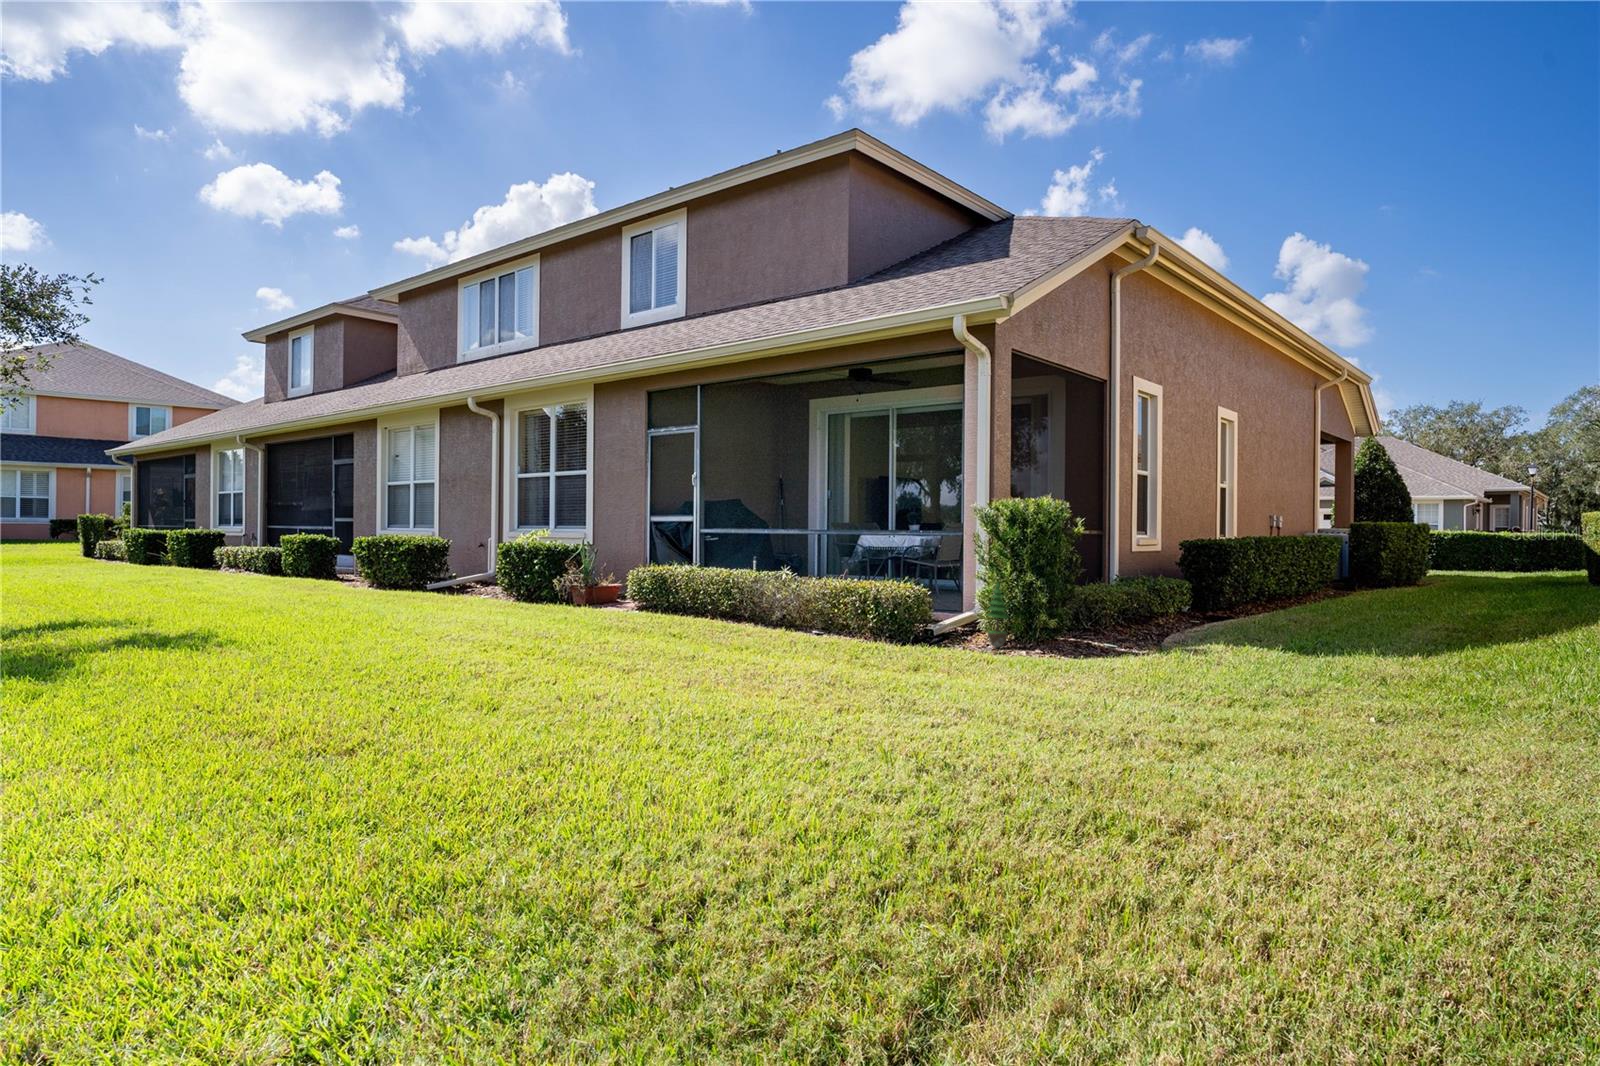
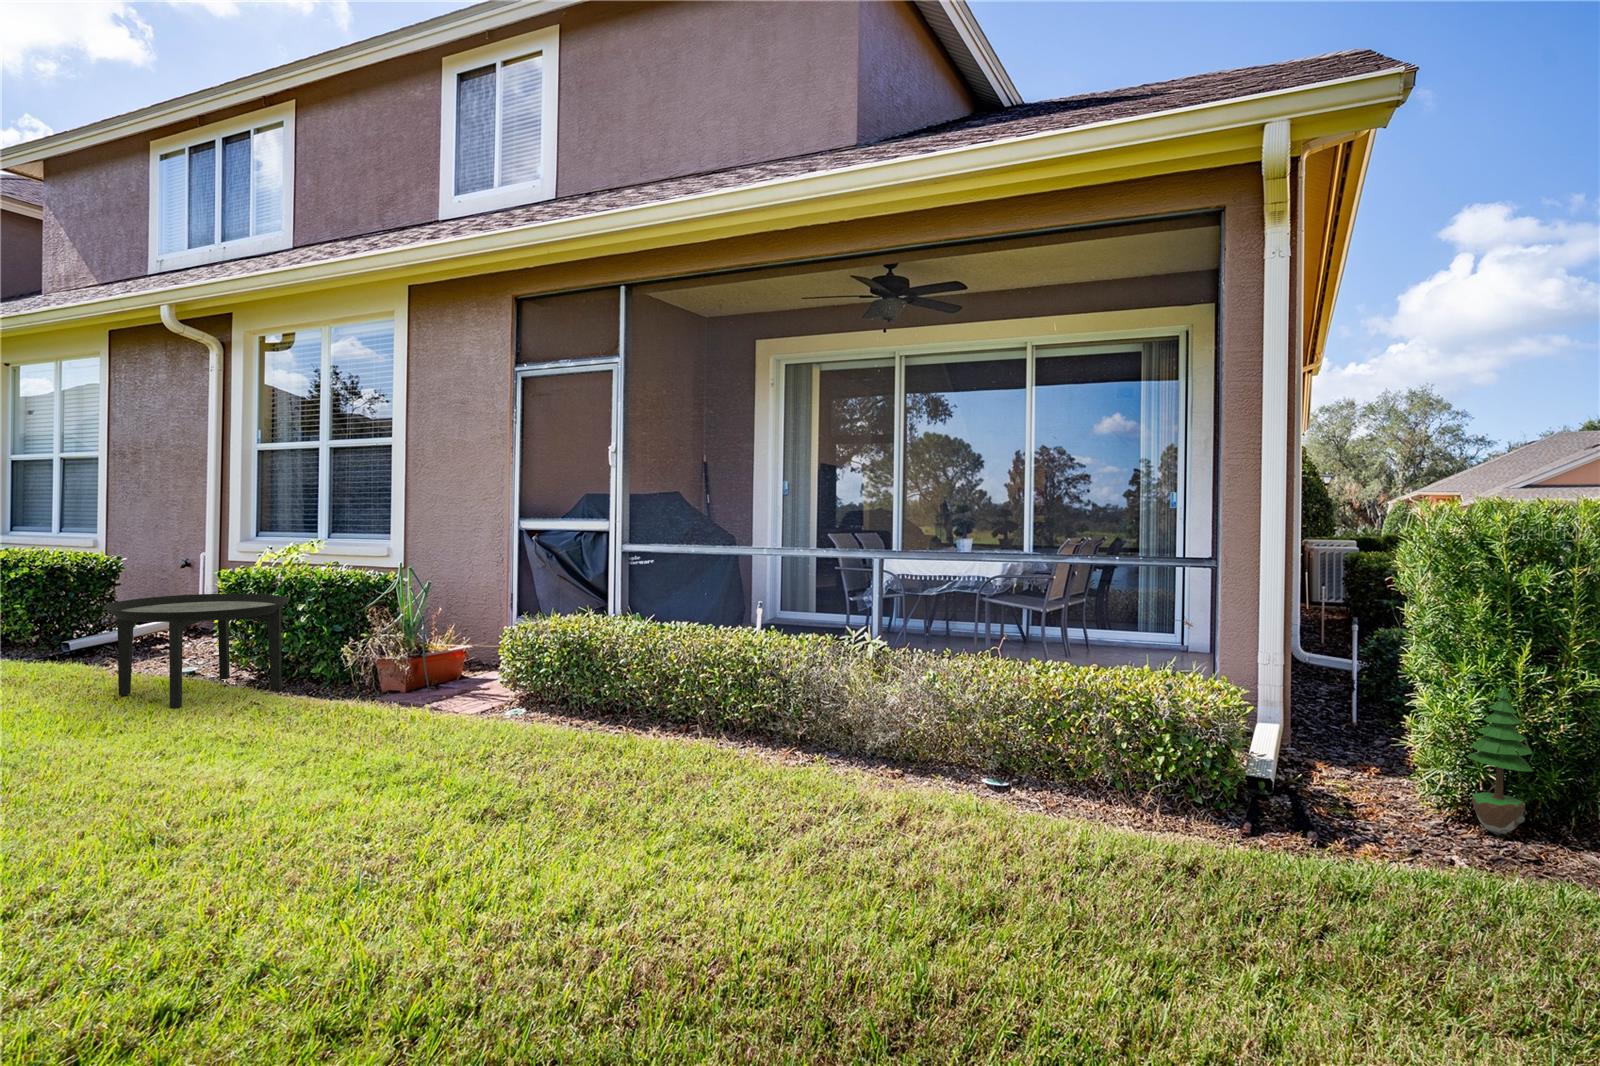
round table: none [448,555,530,606] -> present [103,594,290,708]

